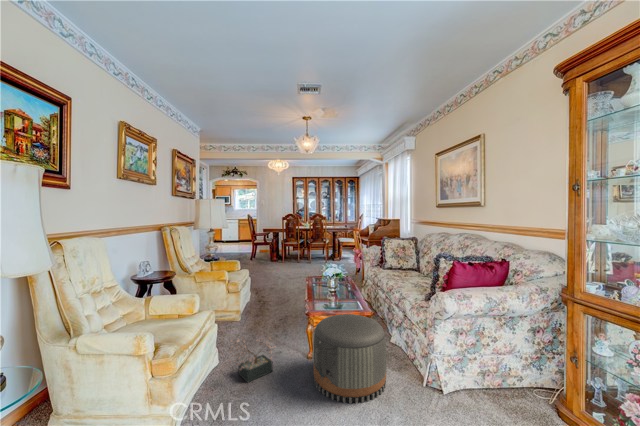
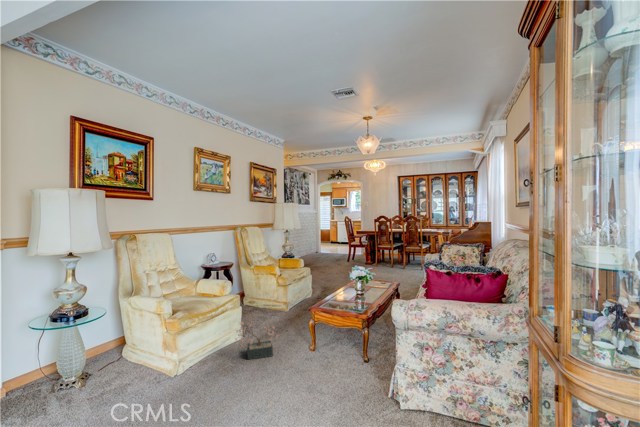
pouf: present [313,314,386,403] -> none [292,314,363,397]

